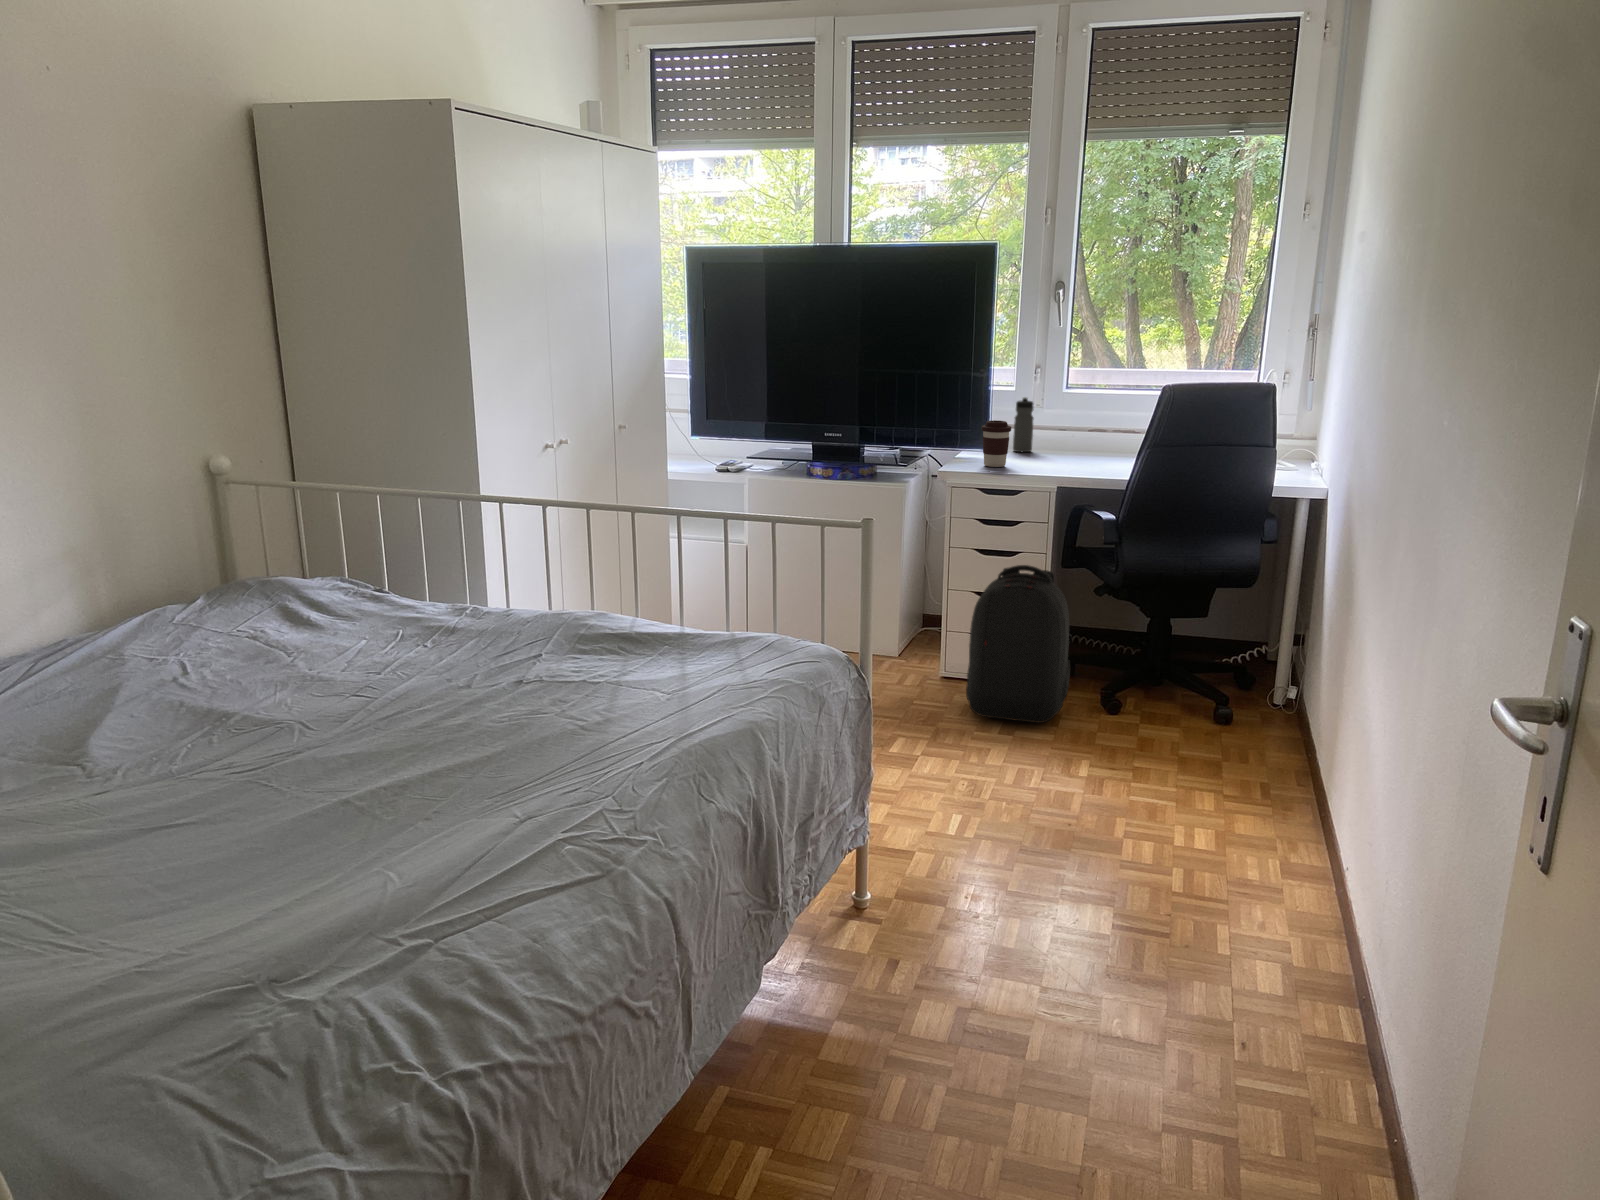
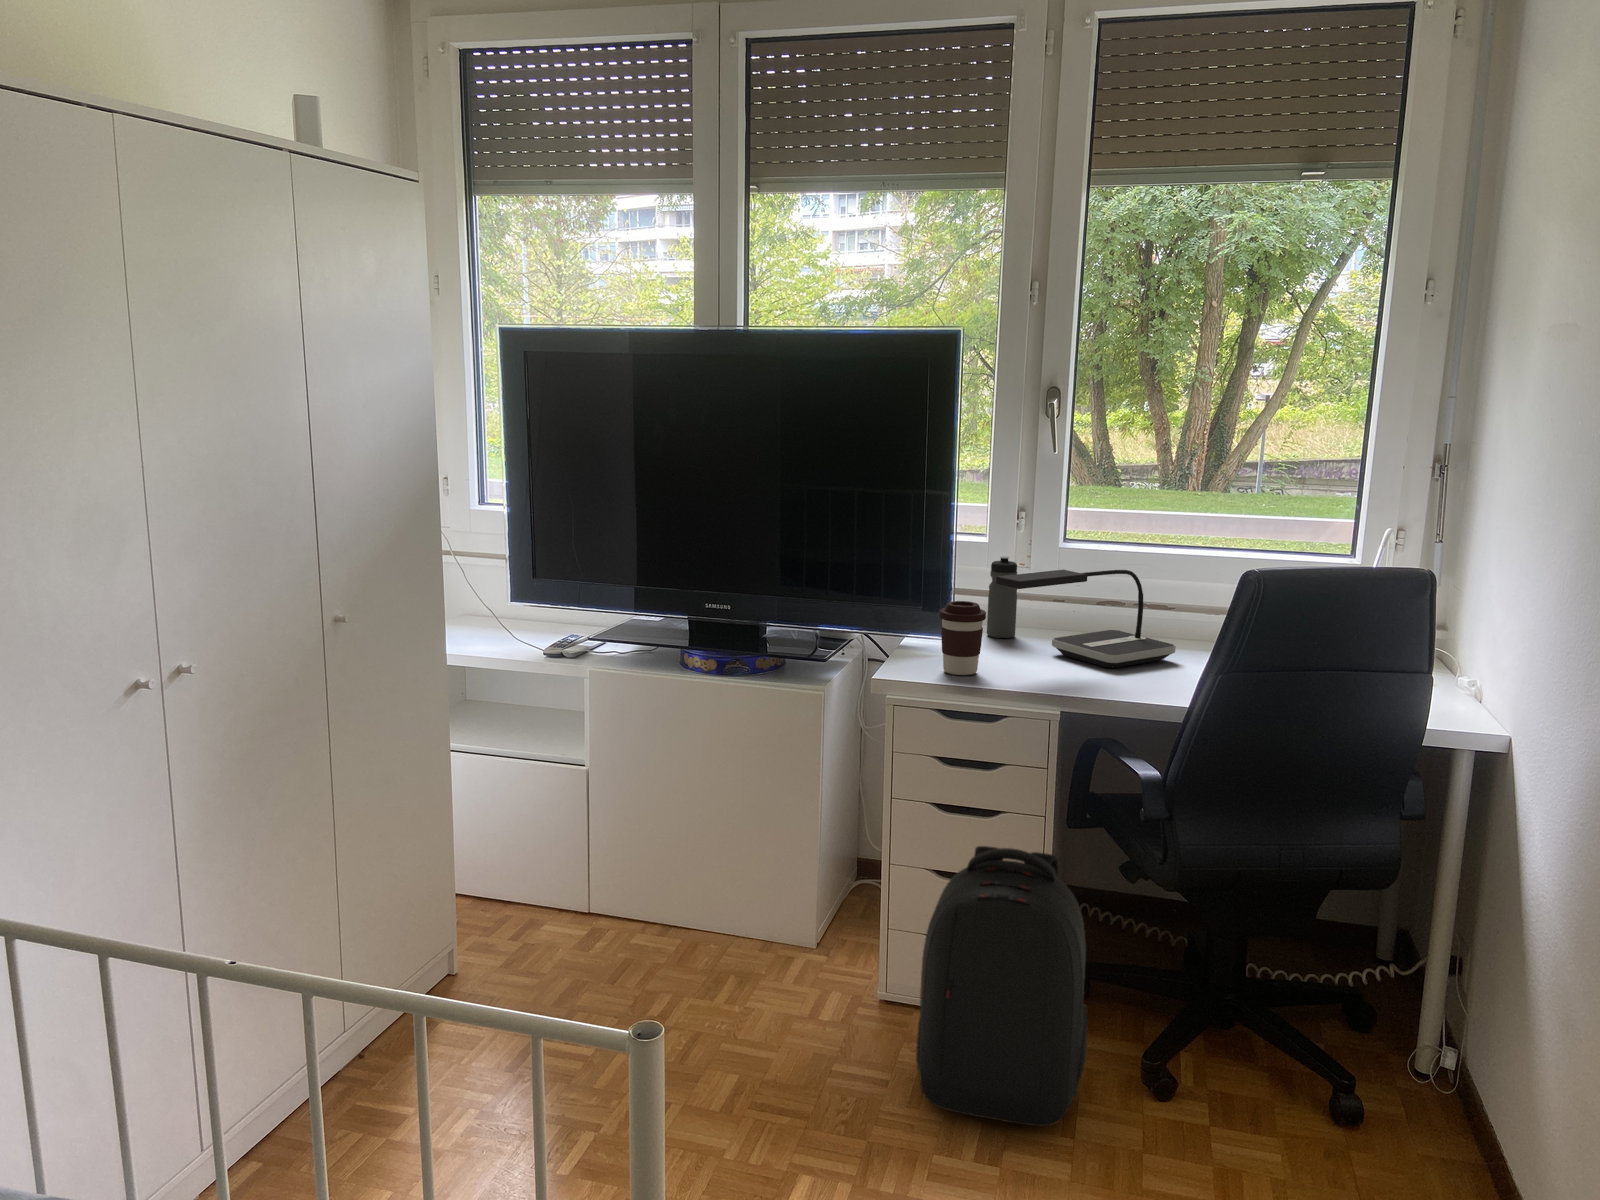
desk lamp: none [1018,401,1136,464] -> present [996,570,1176,668]

